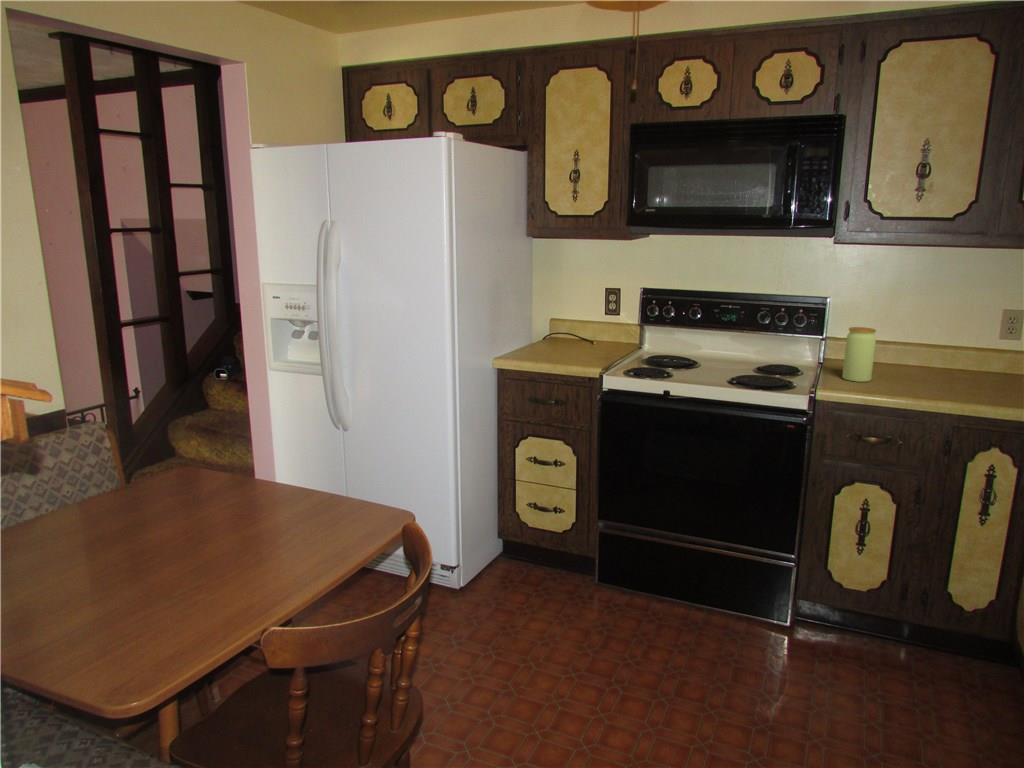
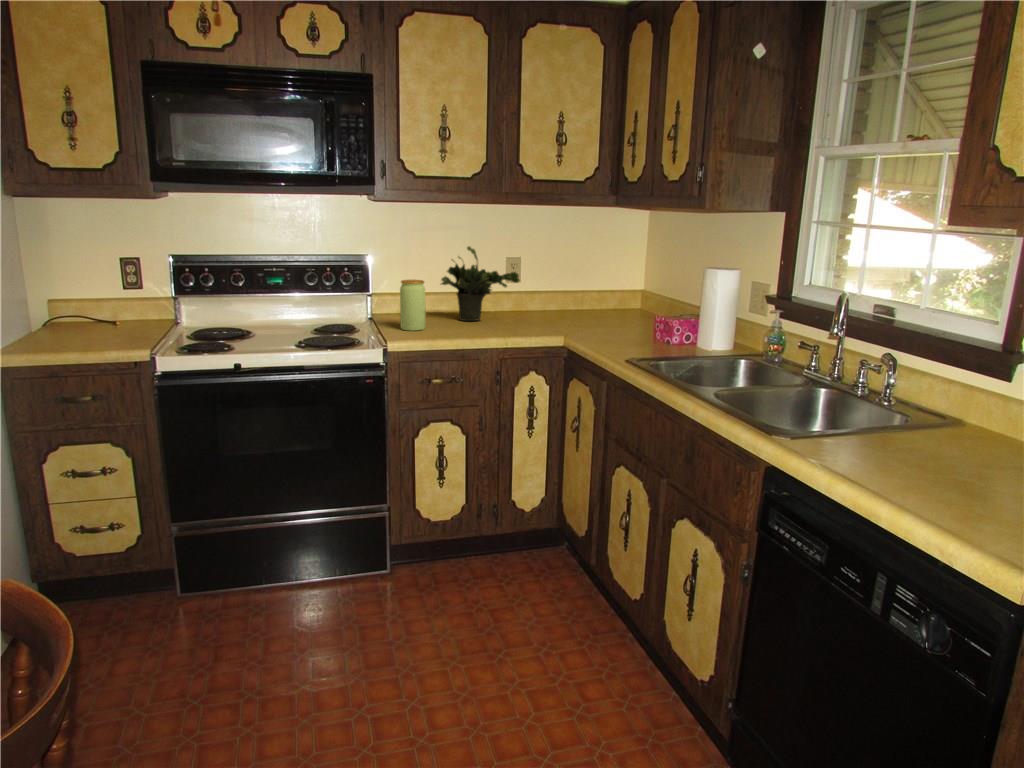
potted plant: none [903,295,1007,379] -> present [441,246,520,321]

